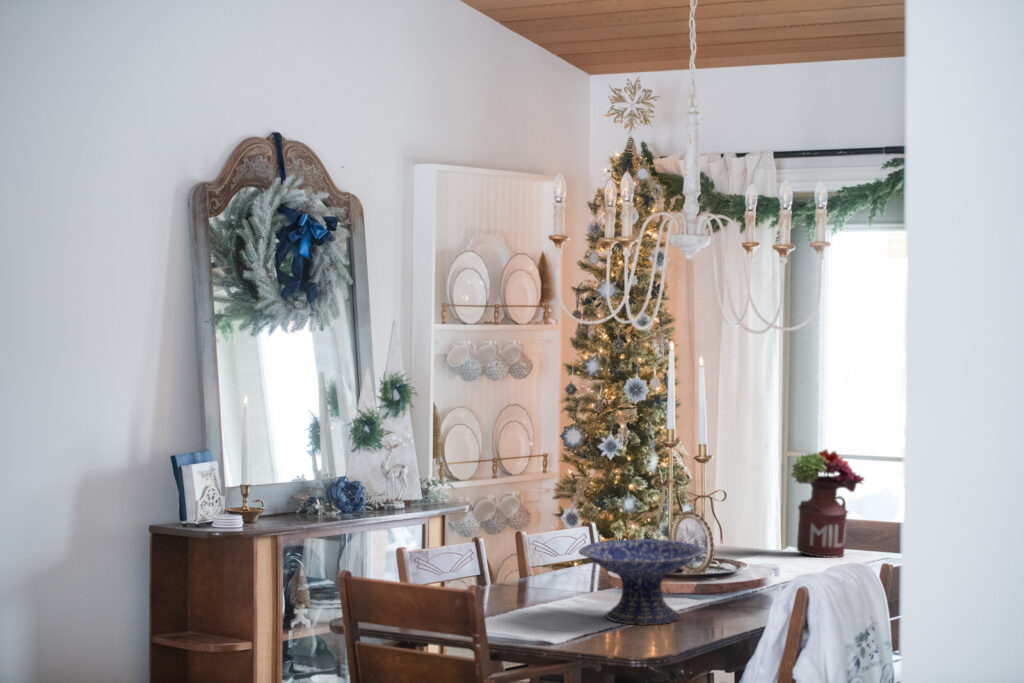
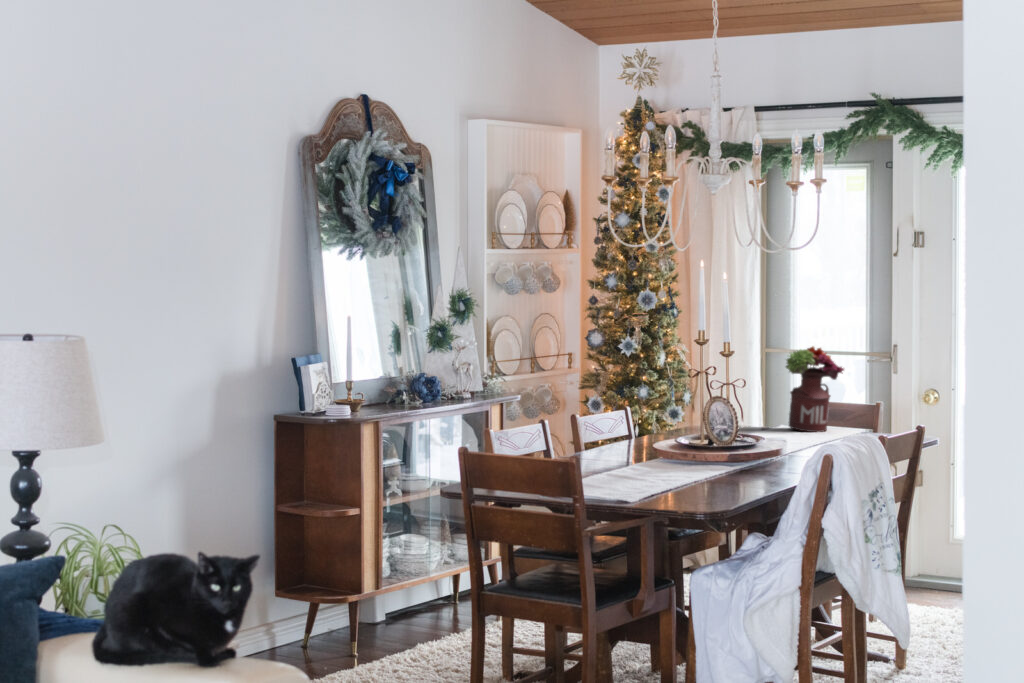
decorative bowl: present [579,539,704,625] -> none [639,420,741,487]

